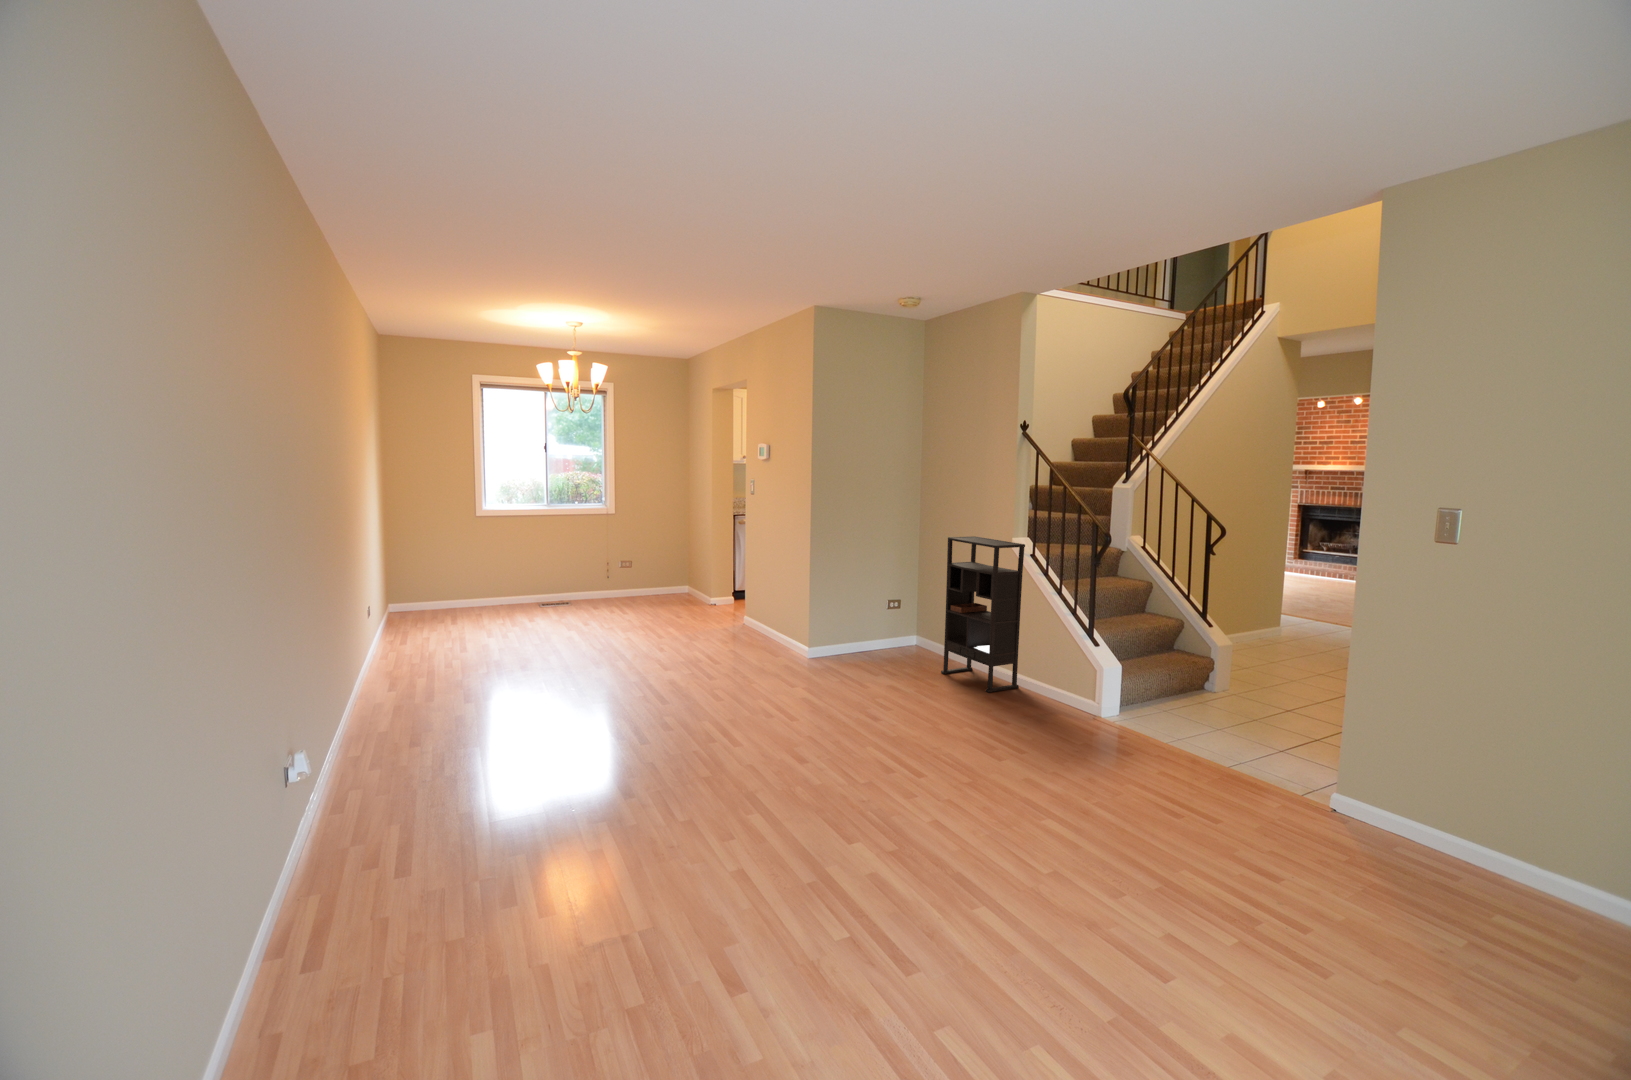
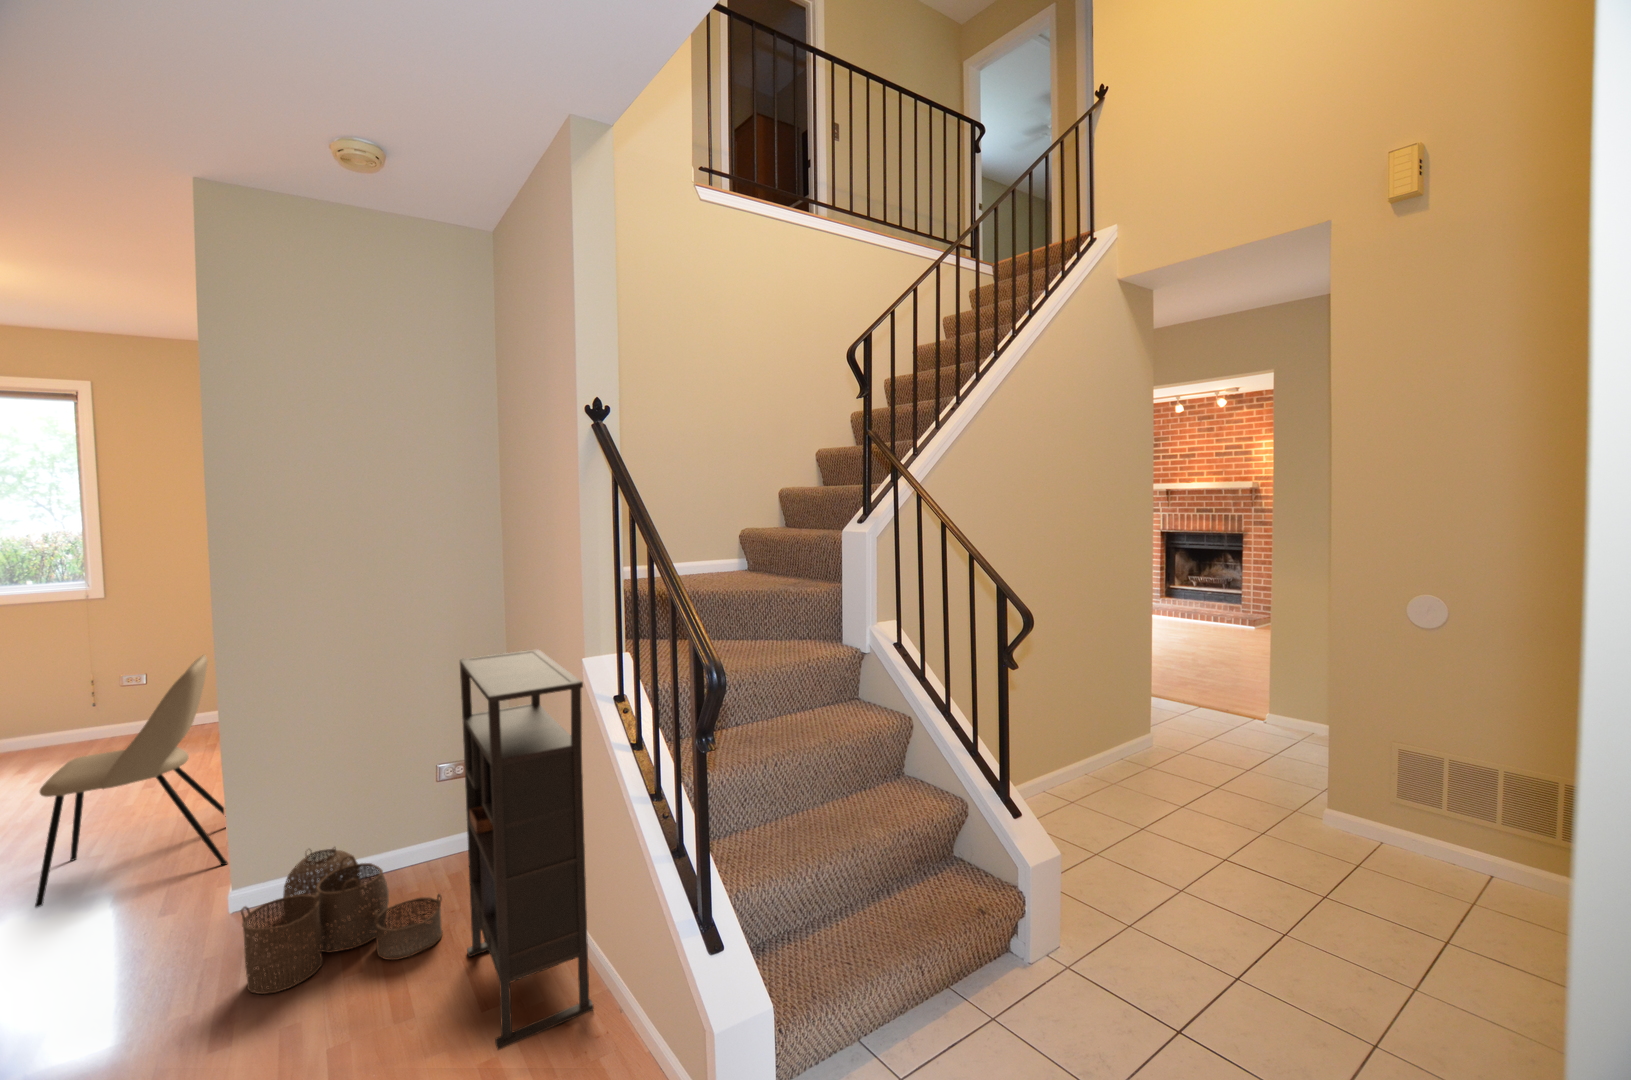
dining chair: none [696,541,778,651] -> present [35,655,227,907]
woven basket: none [837,630,923,676] -> present [241,847,442,994]

